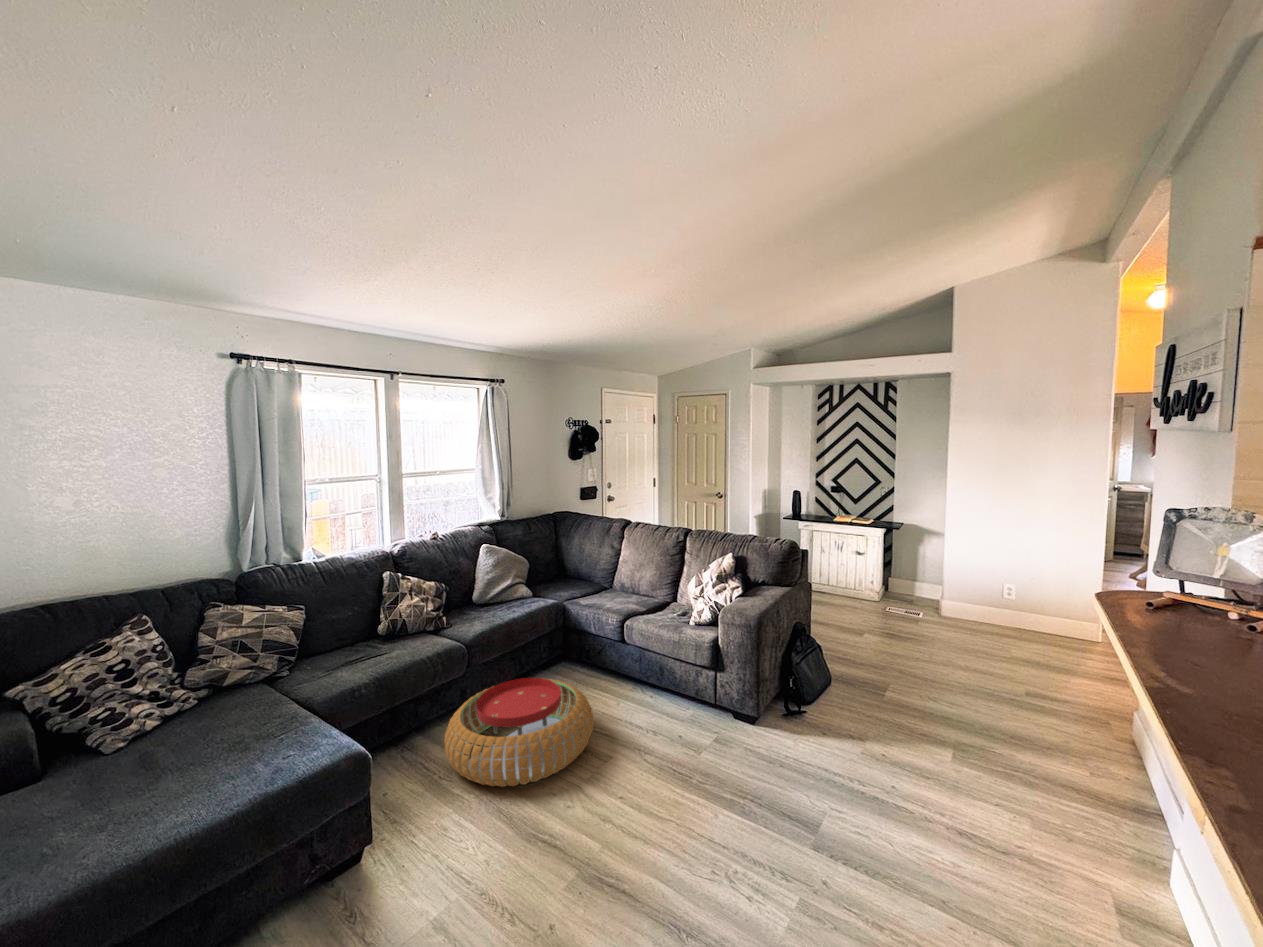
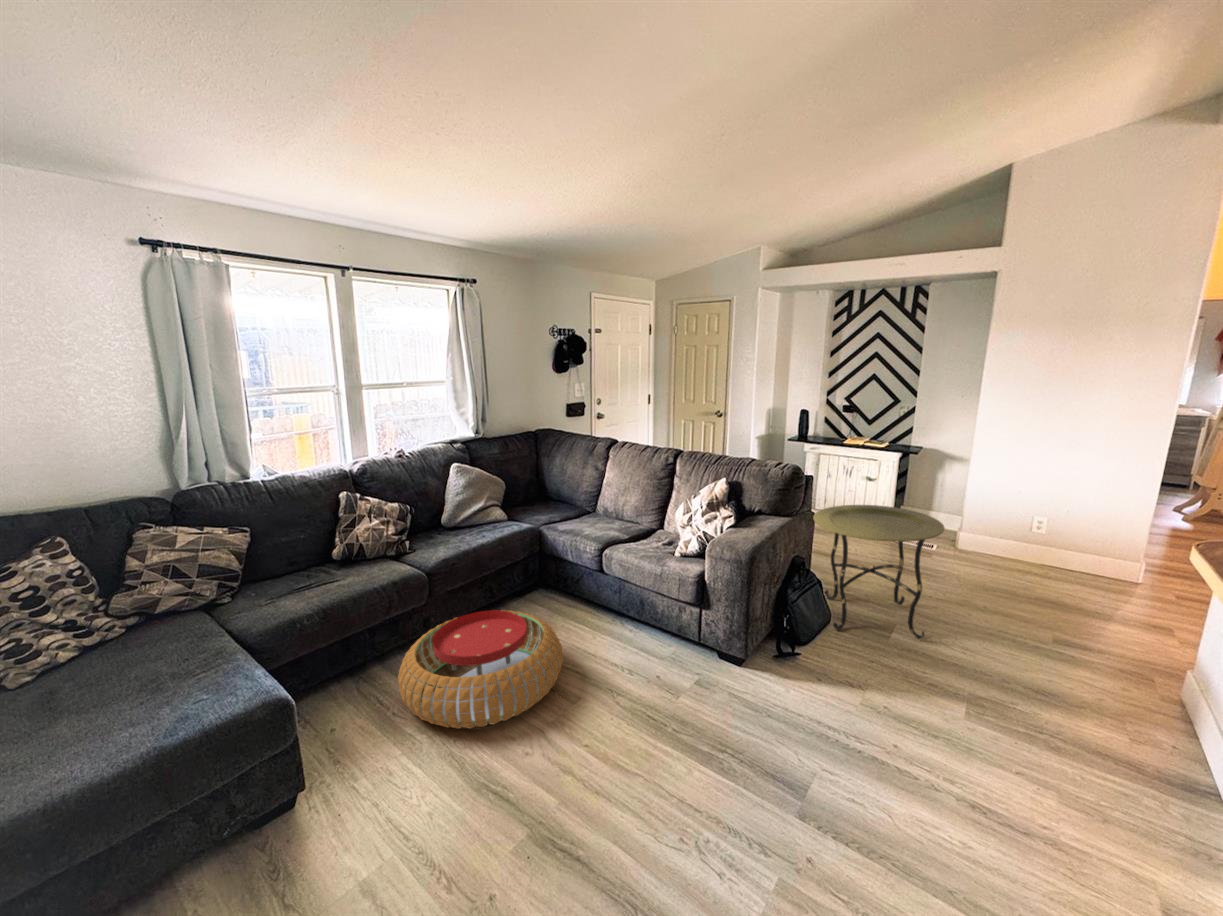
side table: none [810,575,923,695] -> present [813,505,945,639]

